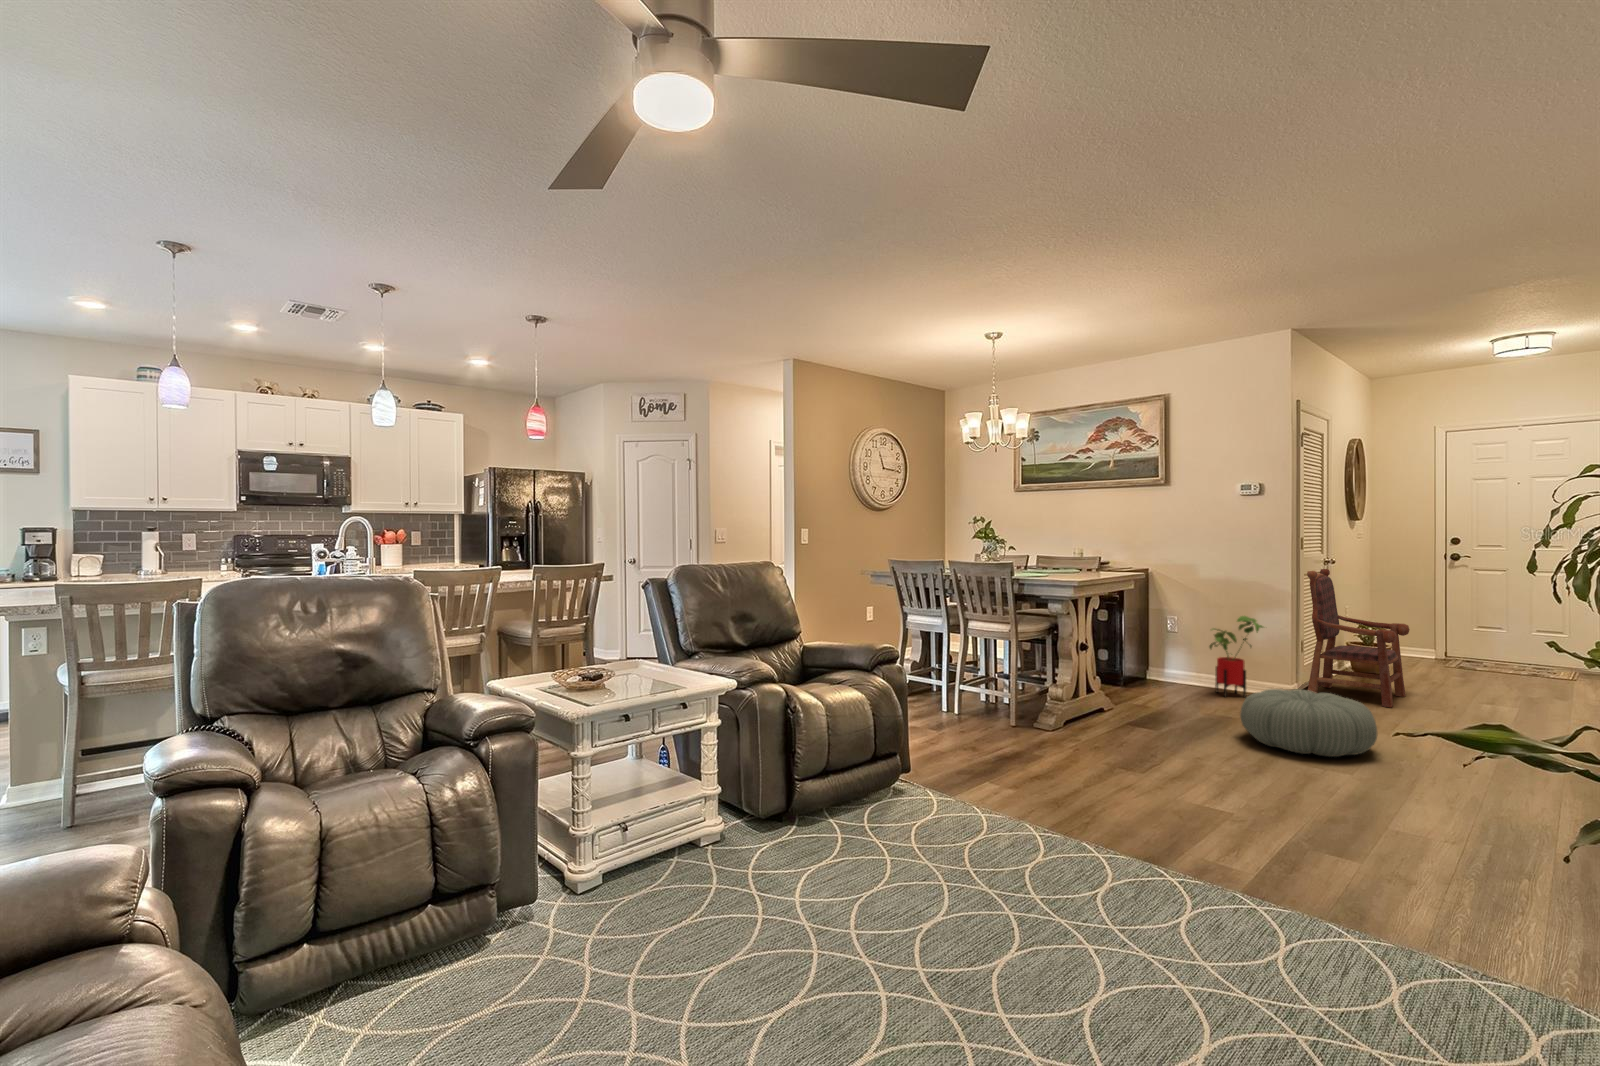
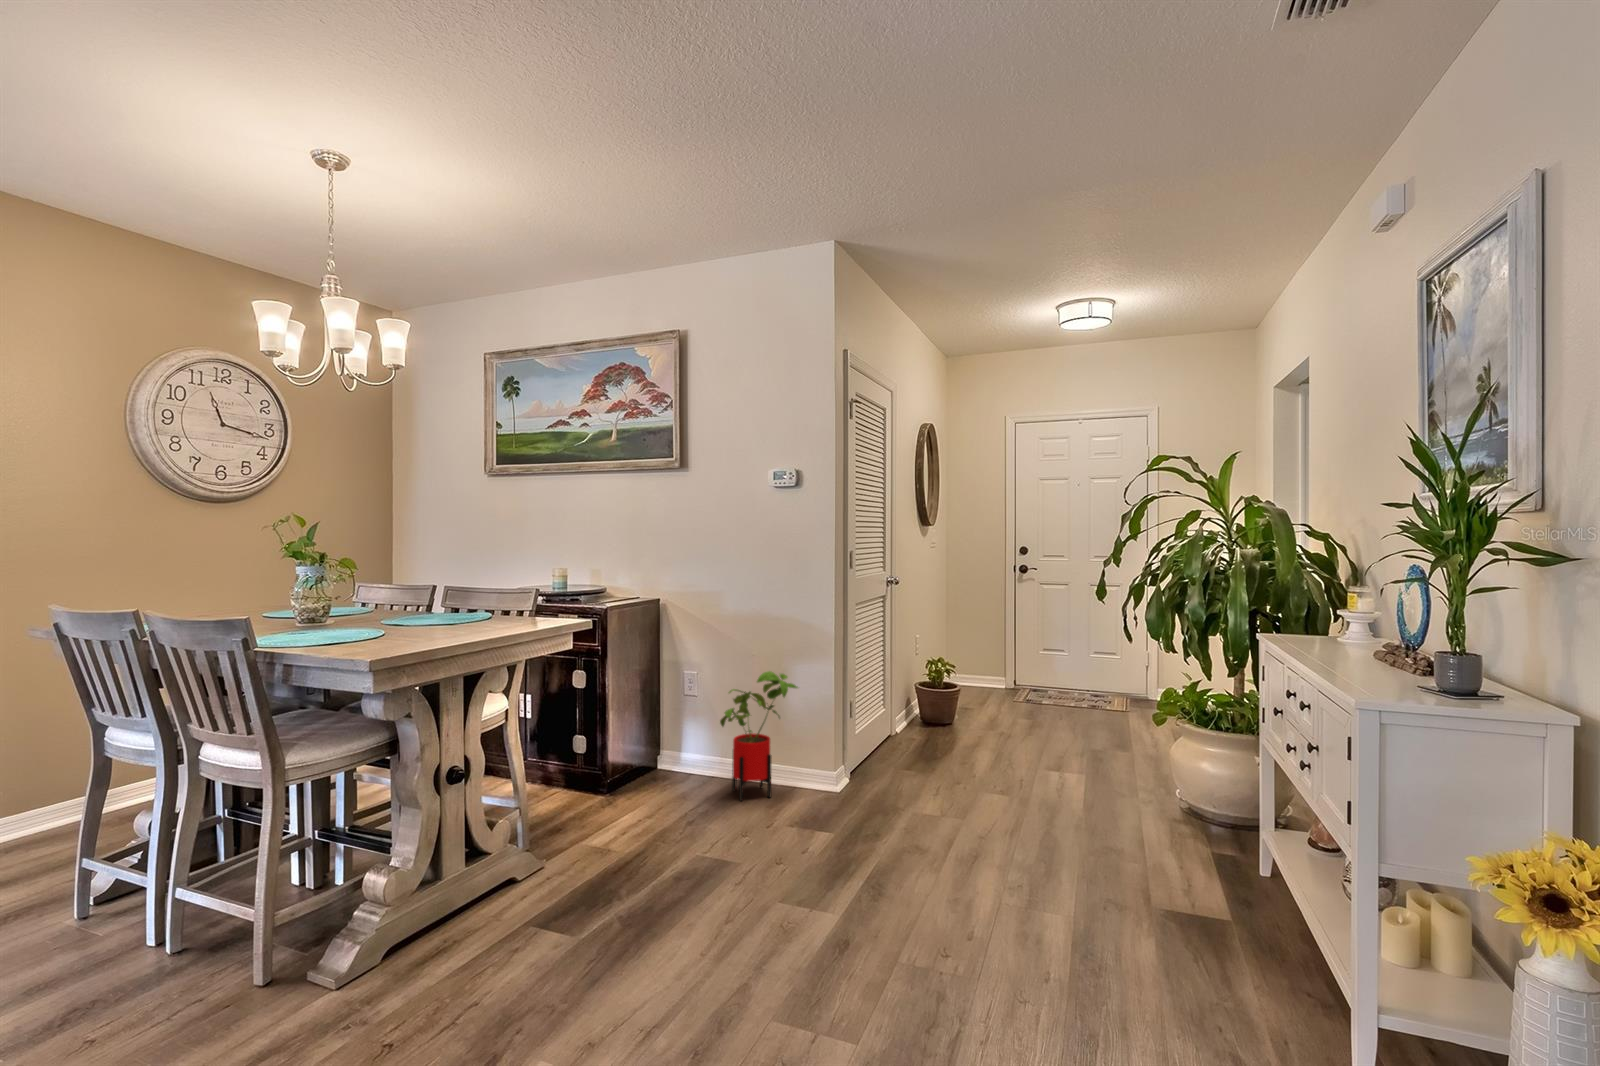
armchair: present [1307,569,1410,708] -> none [855,593,977,796]
pouf: present [1240,689,1377,757] -> none [705,823,914,986]

